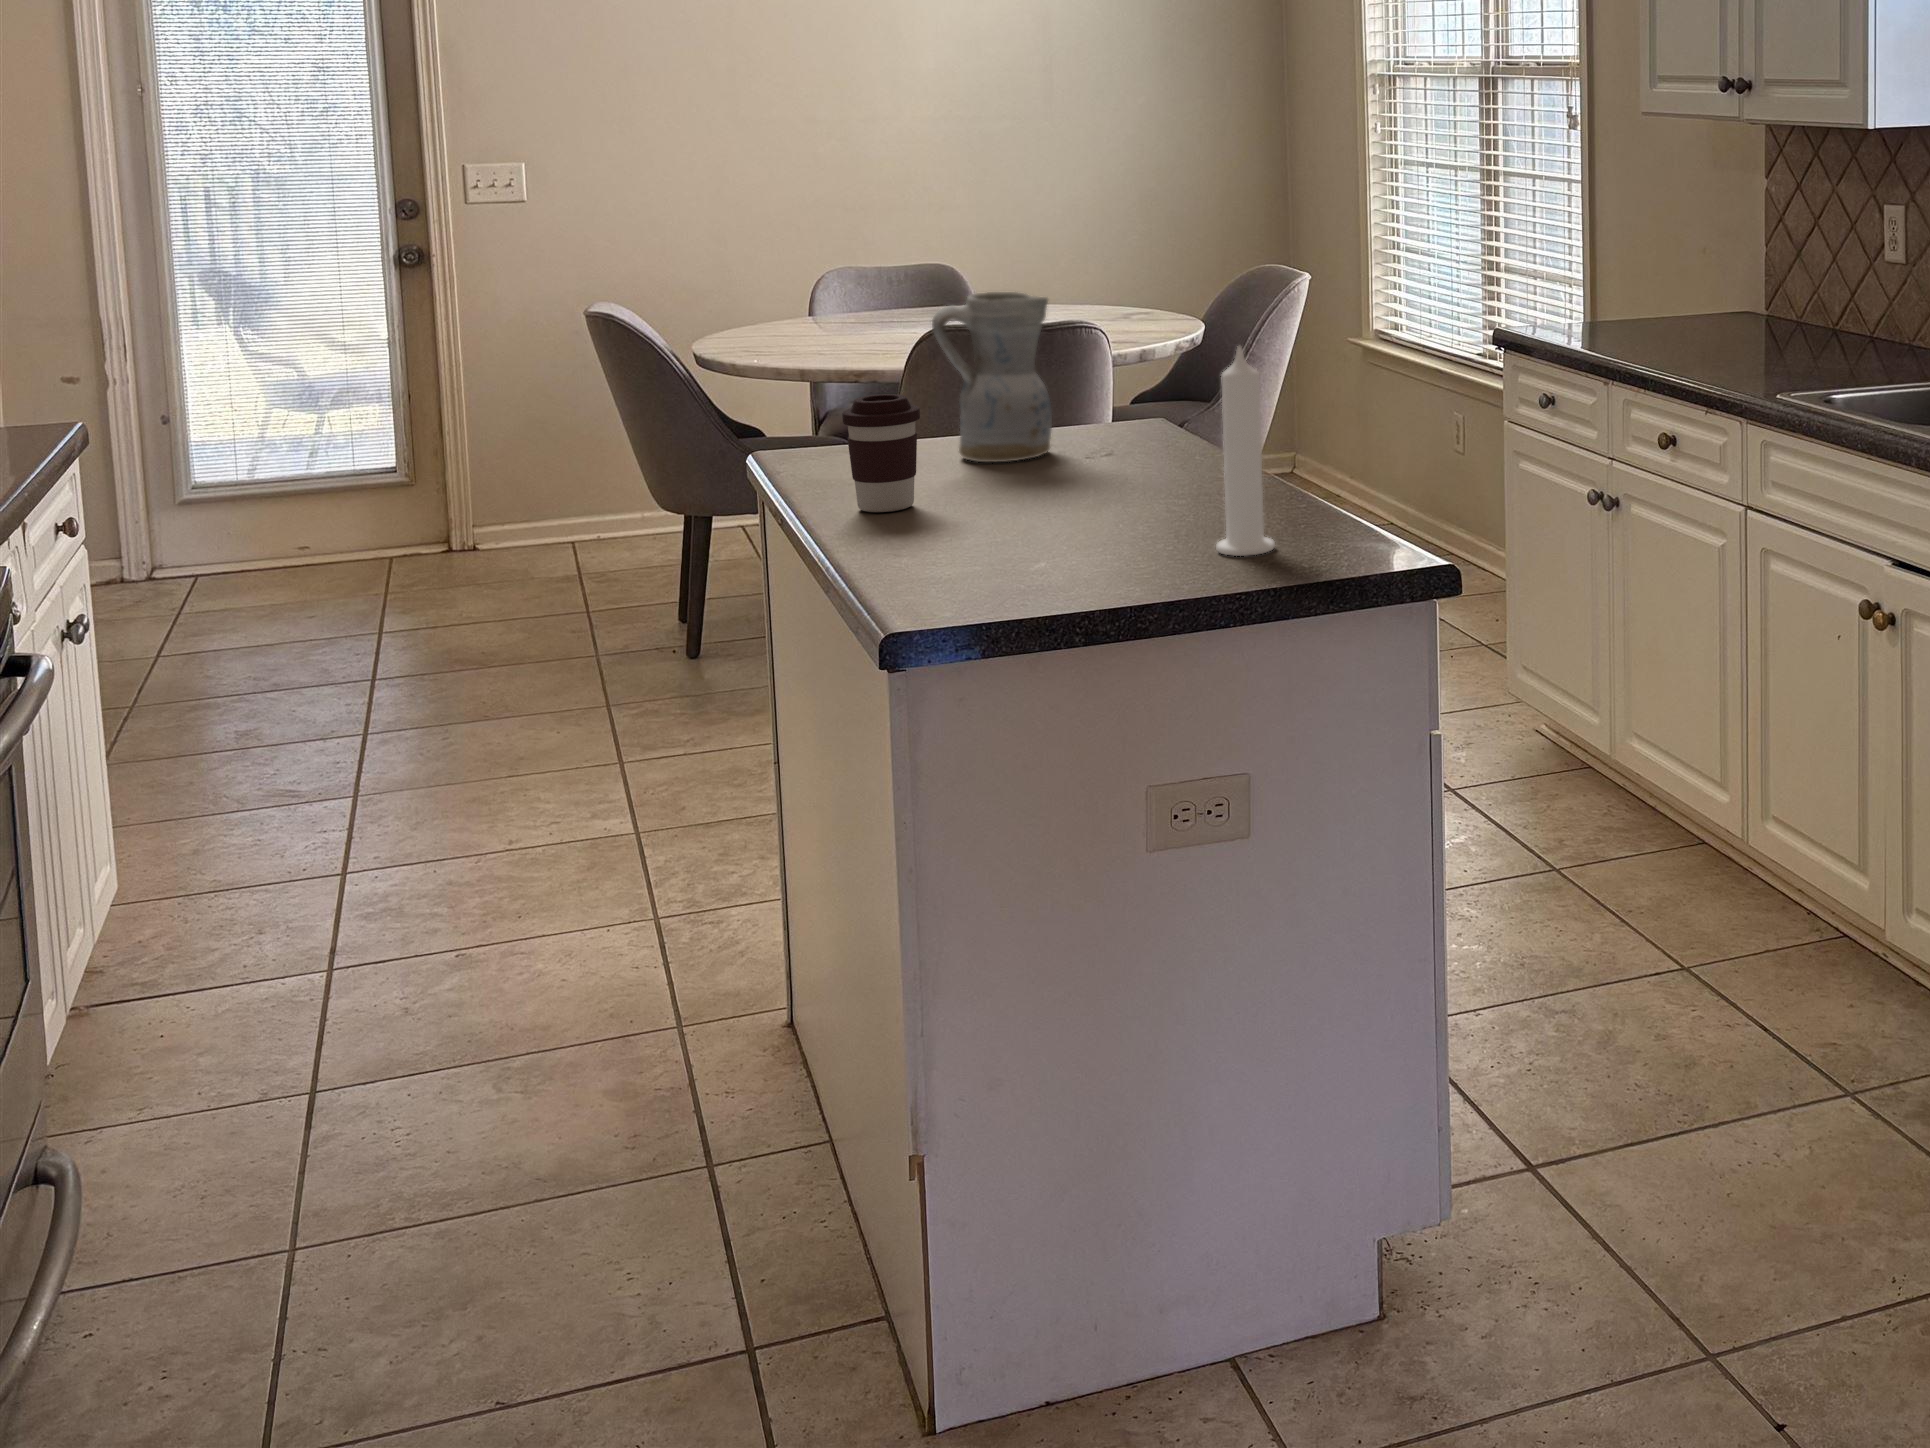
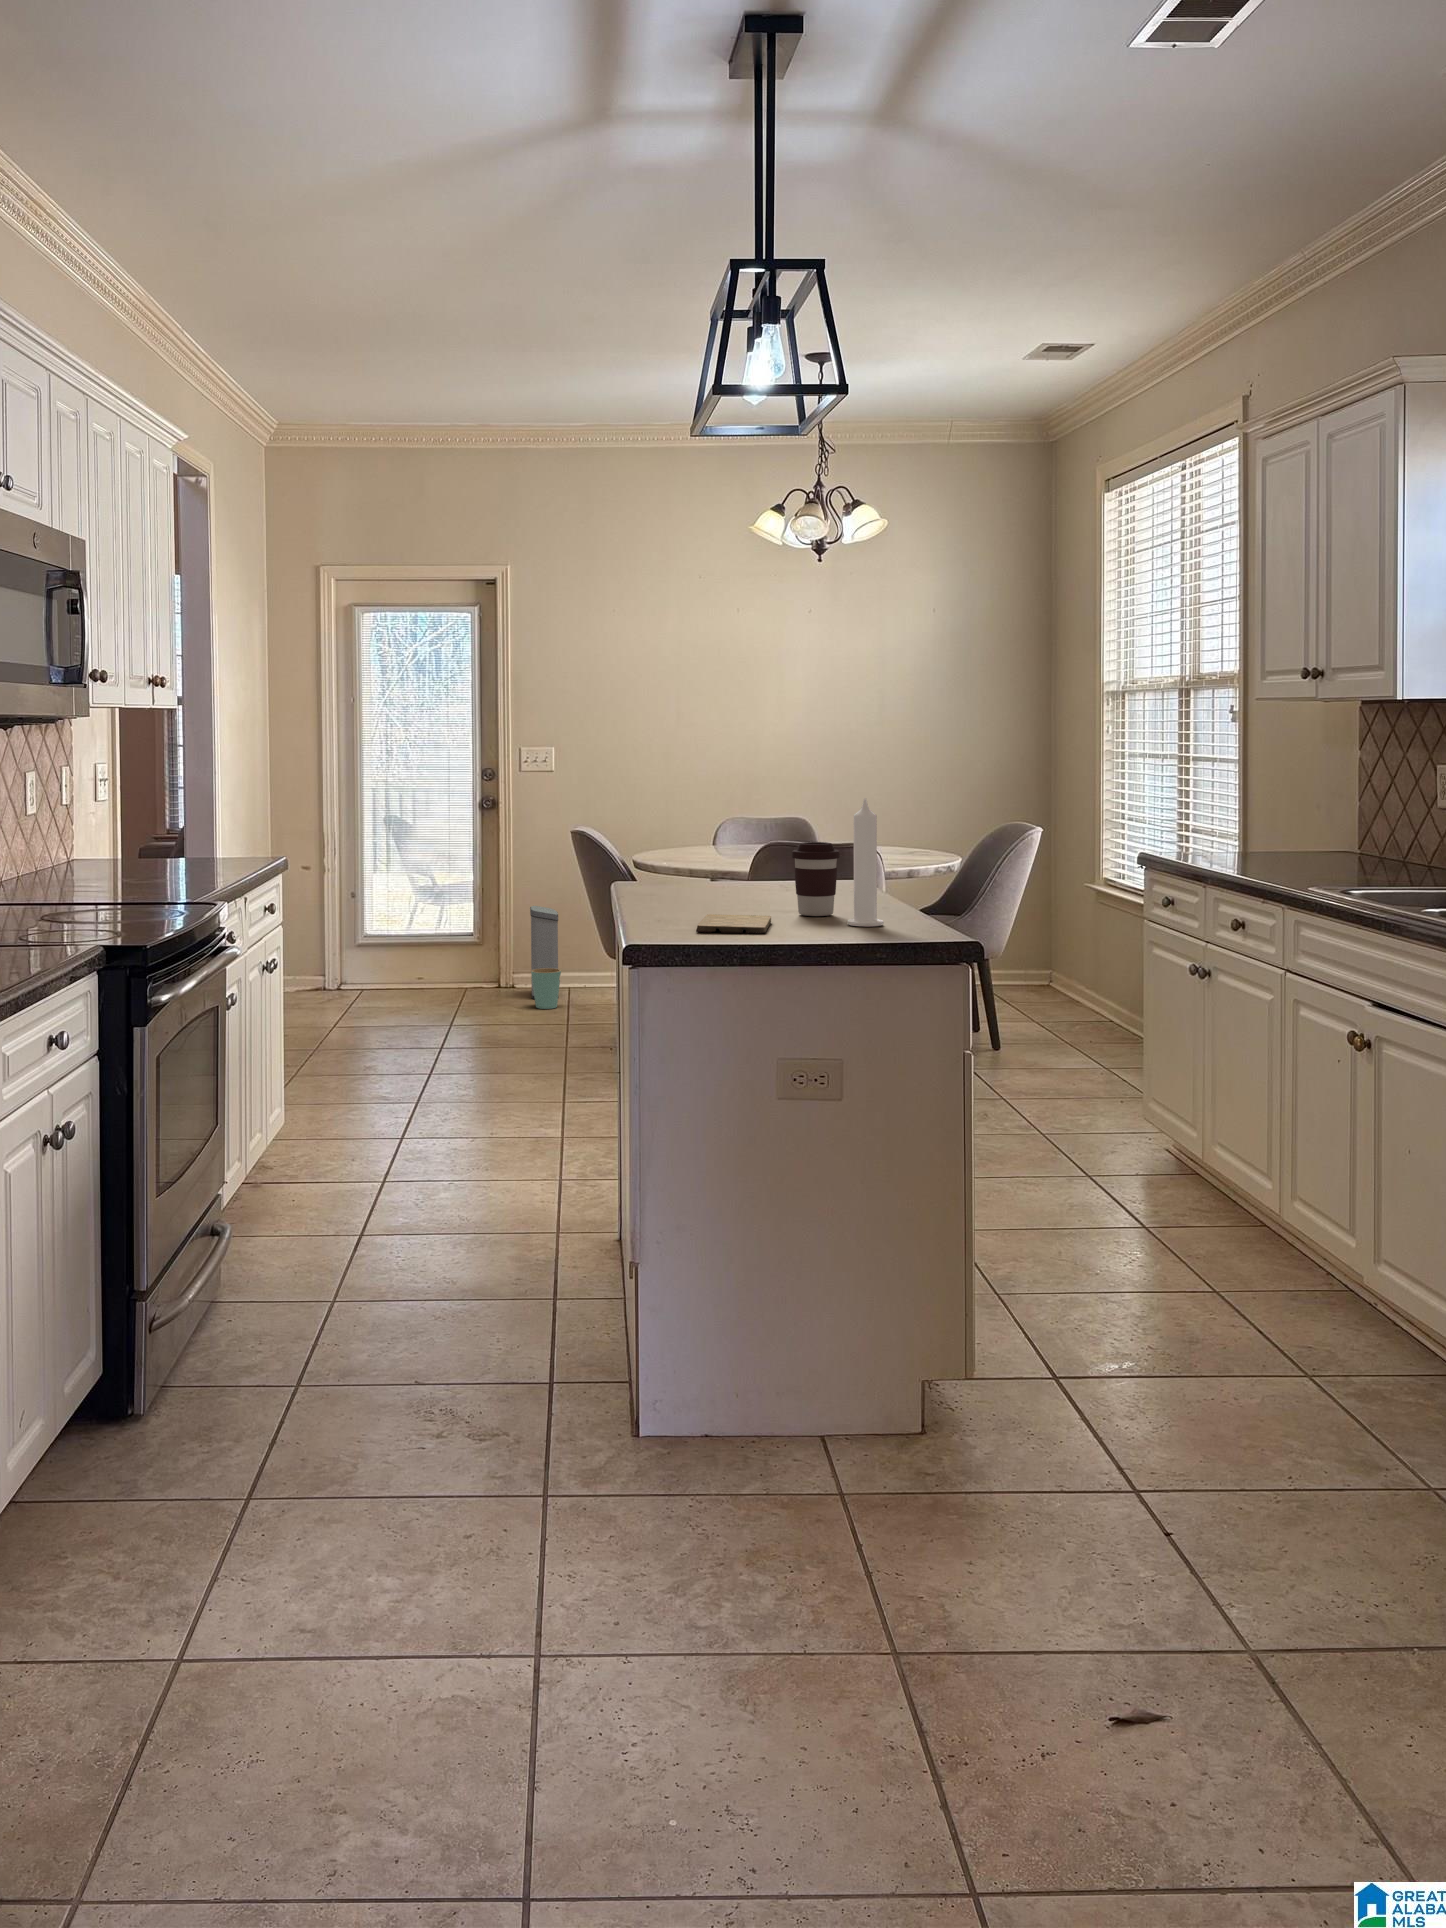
ceramic pitcher: present [932,292,1052,462] -> none [722,787,792,890]
coffee cup: present [842,394,920,512] -> present [792,842,840,916]
trash can: none [498,421,564,589] -> present [530,906,561,1009]
cutting board: none [973,548,1100,606] -> present [696,914,771,933]

